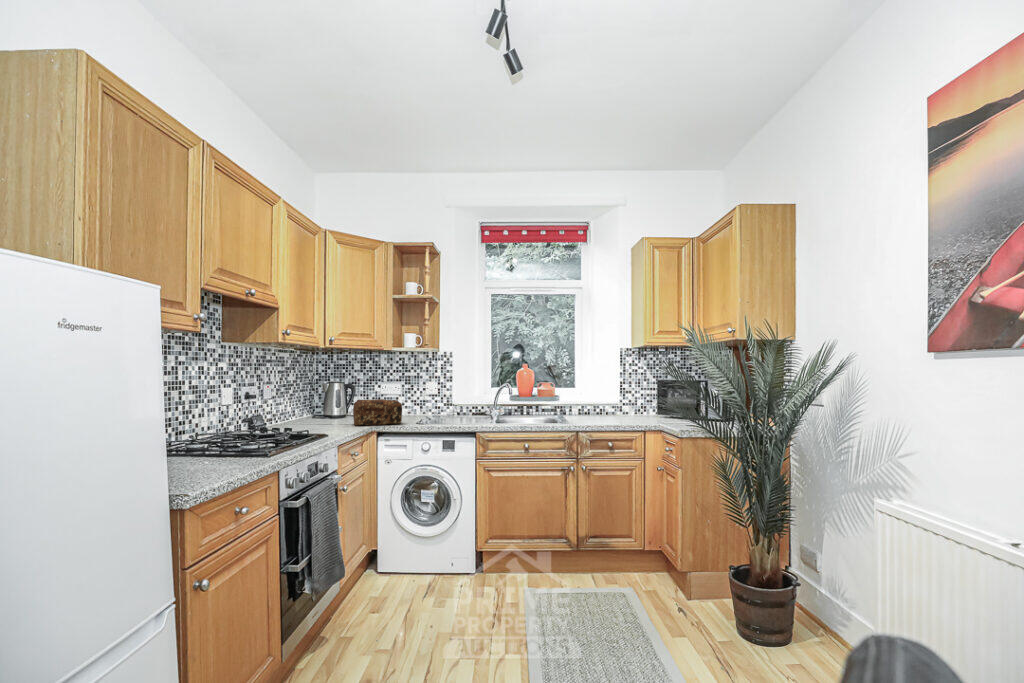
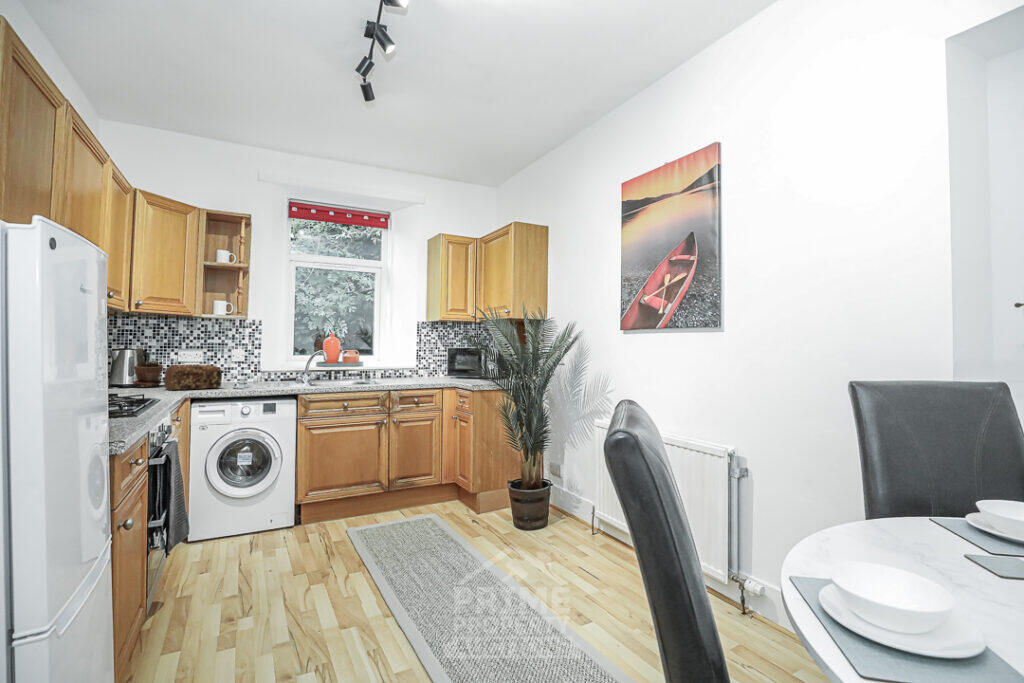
potted plant: none [335,381,360,420] -> present [133,347,163,387]

